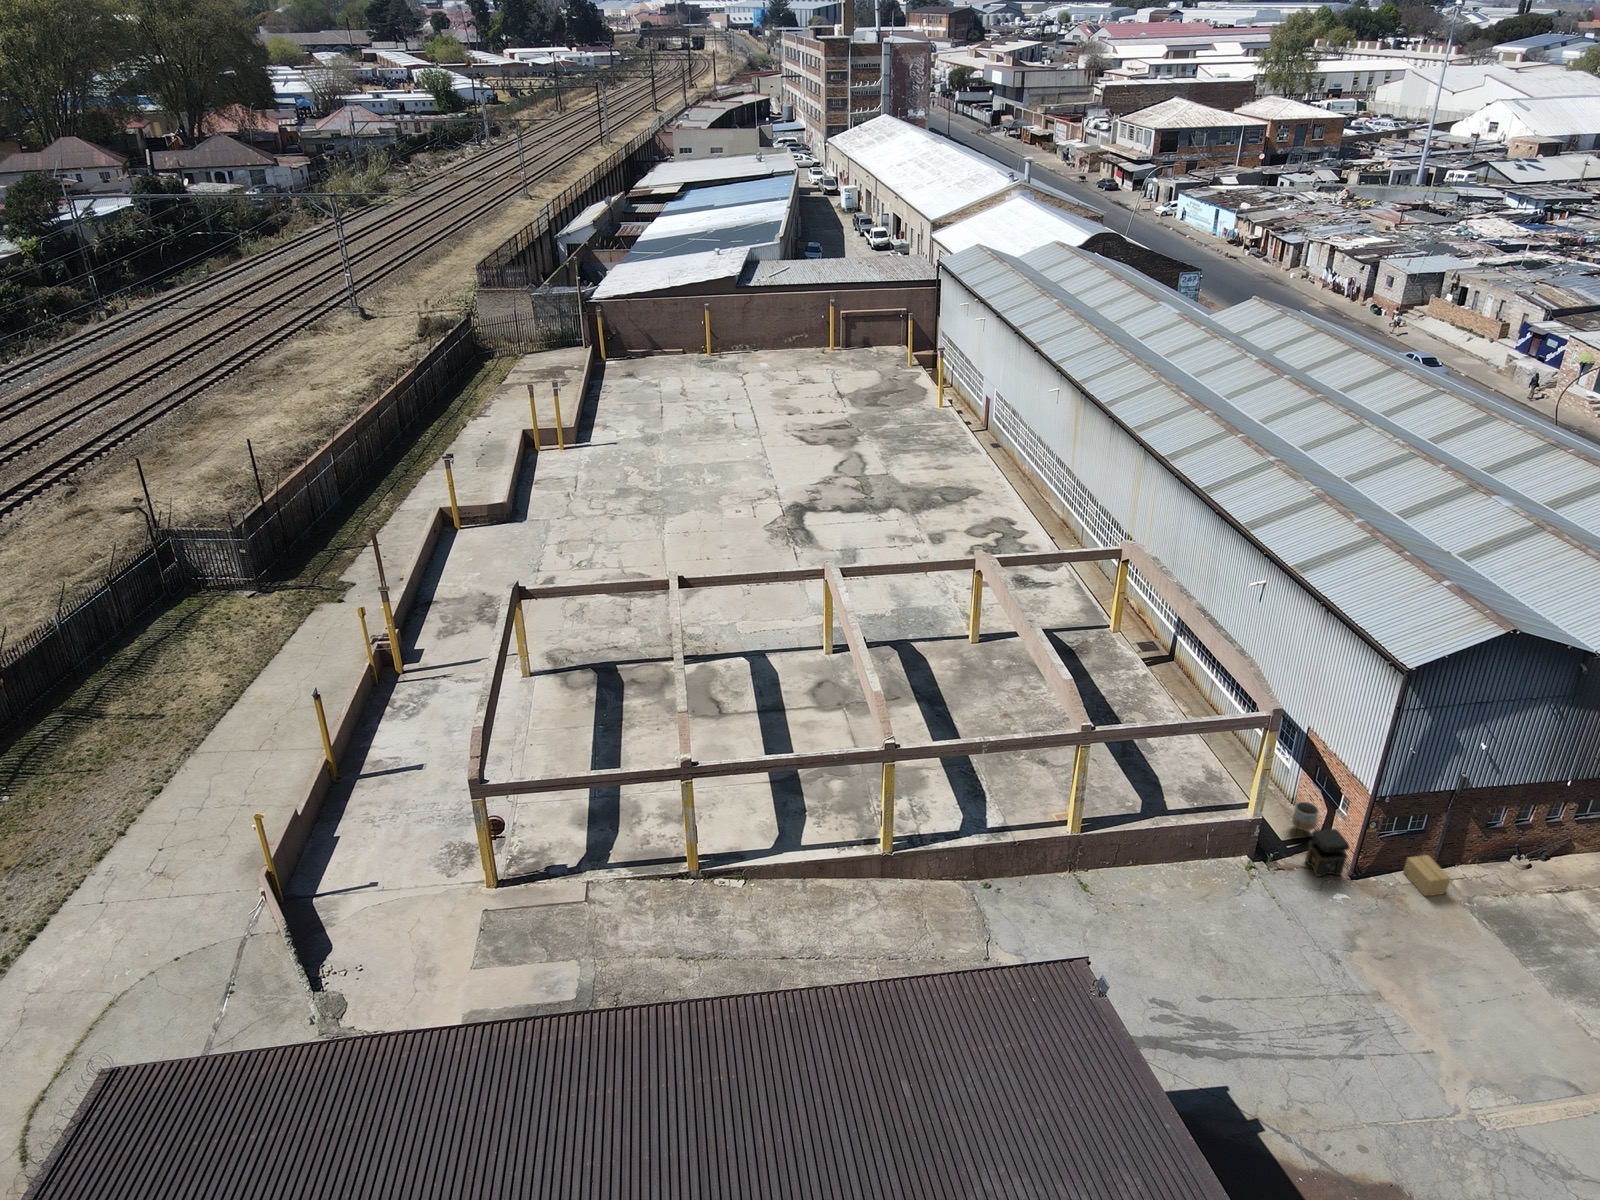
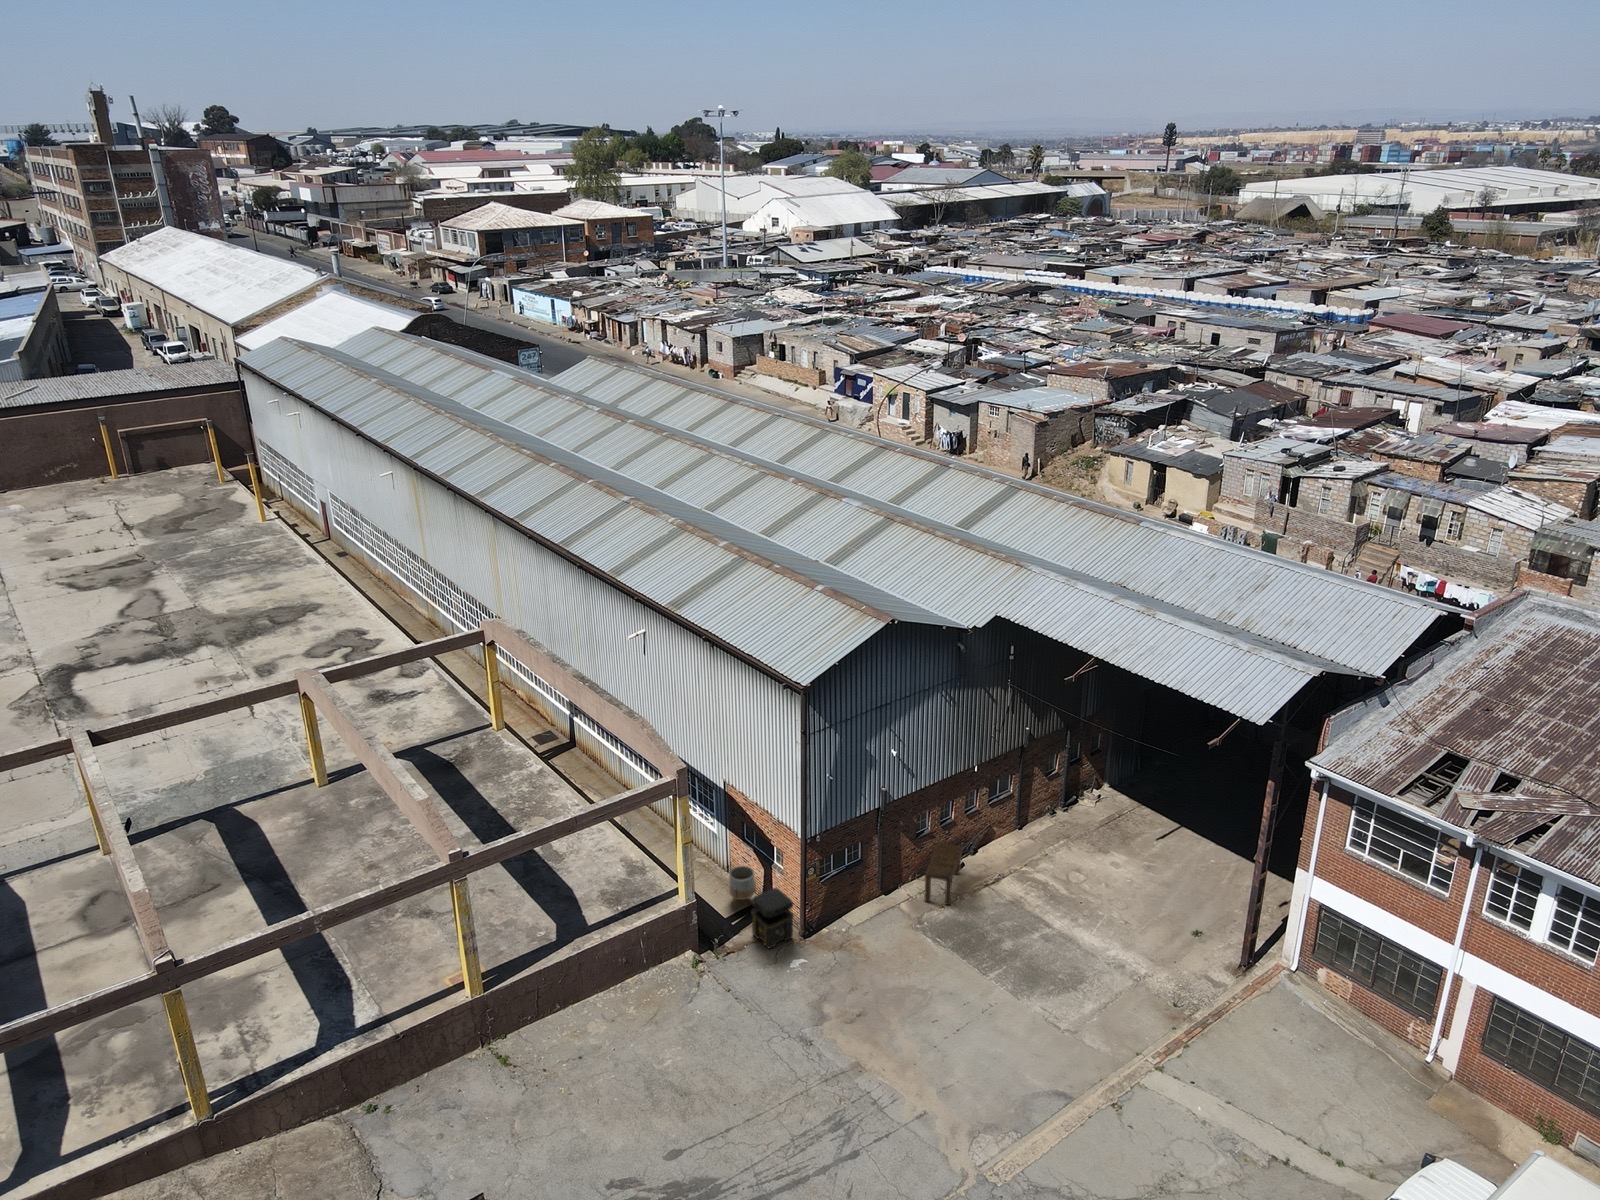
bench: none [1480,838,1535,896] -> present [925,842,963,904]
cardboard box: present [1403,855,1450,896] -> none [852,886,898,933]

